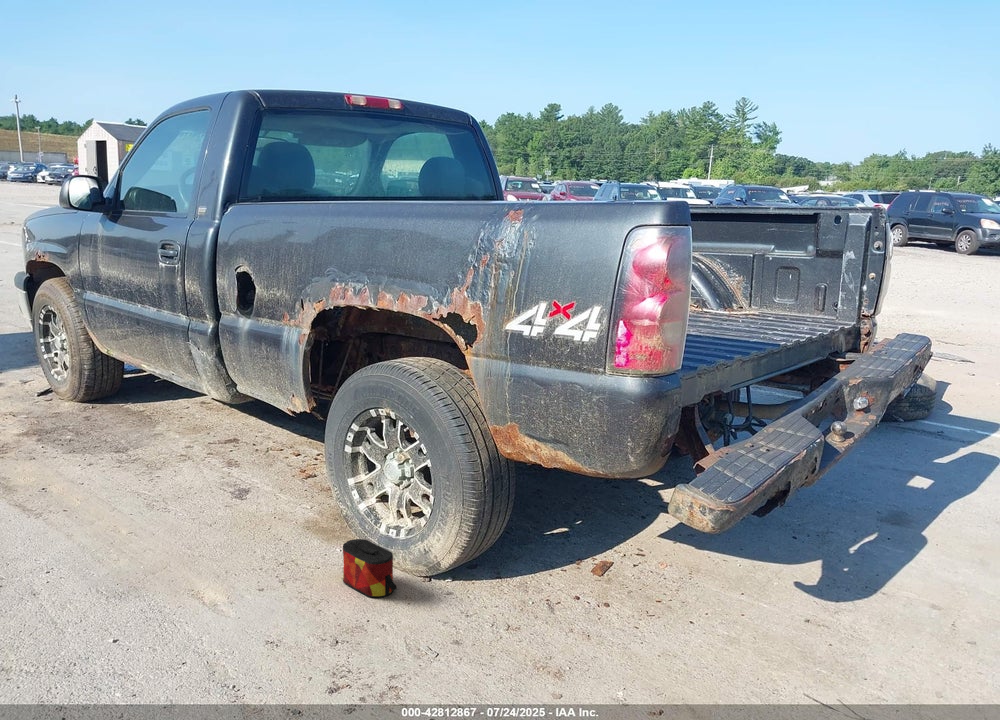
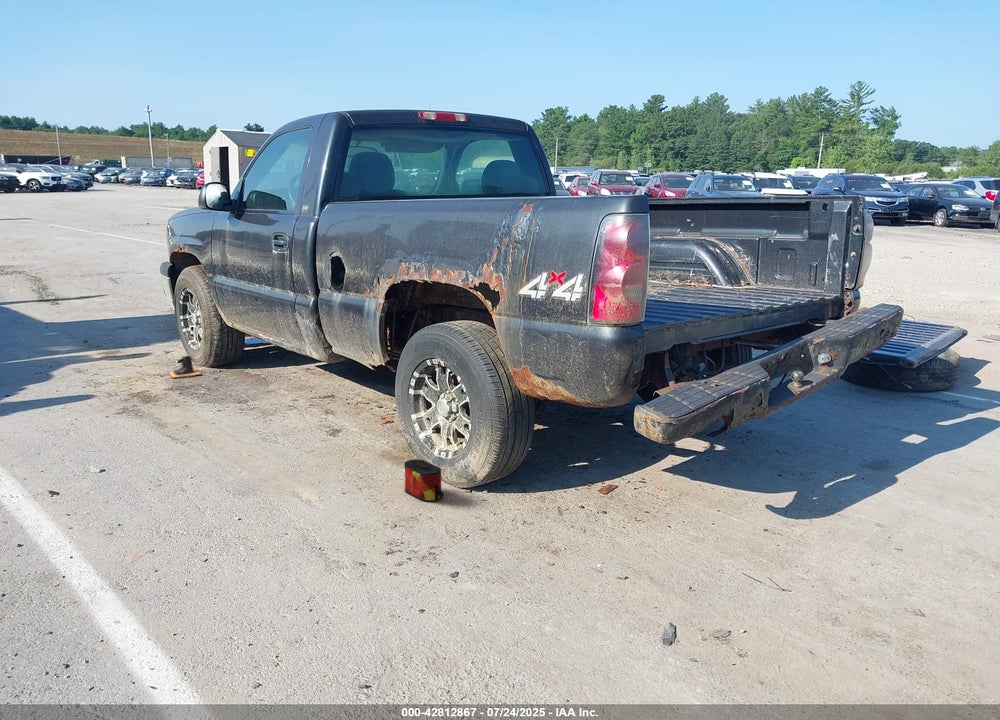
boots: none [22,389,66,418] -> present [169,356,201,378]

